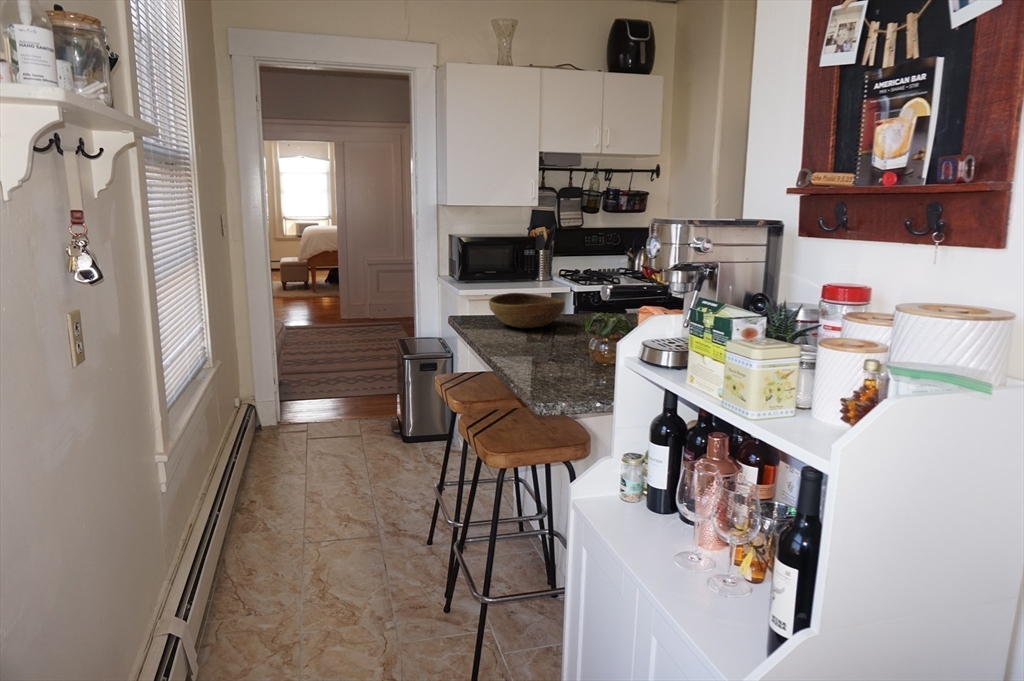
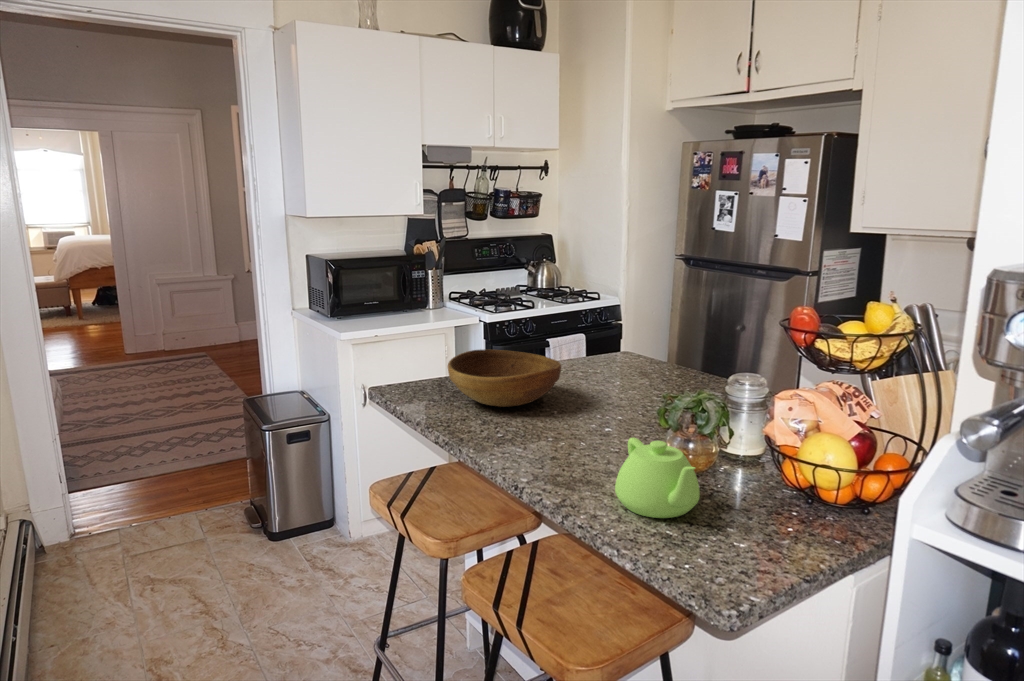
teapot: none [534,331,584,374] -> present [615,438,700,518]

